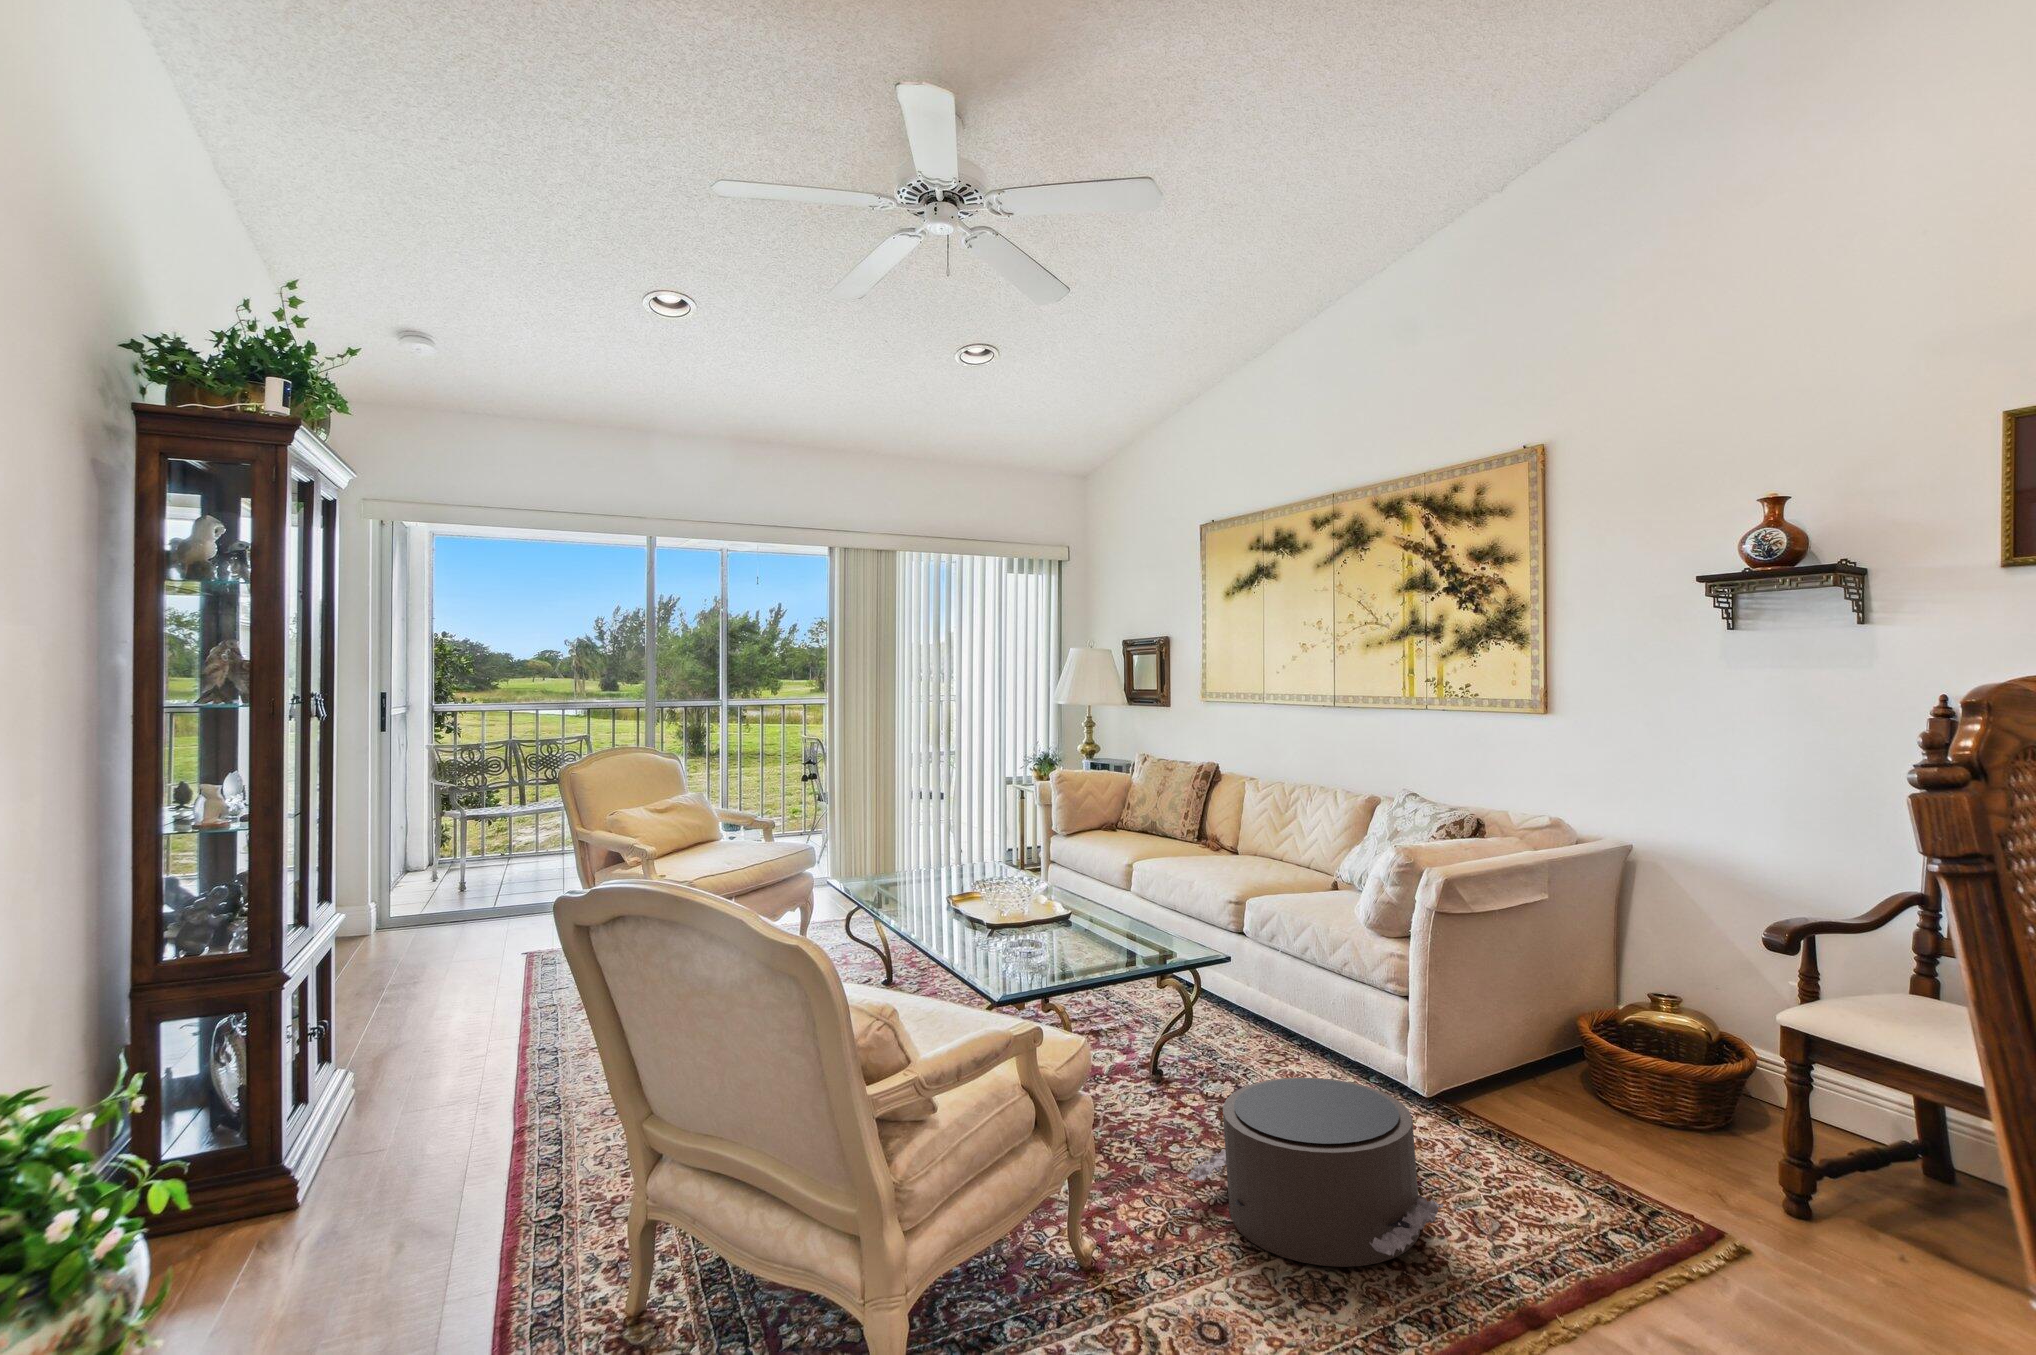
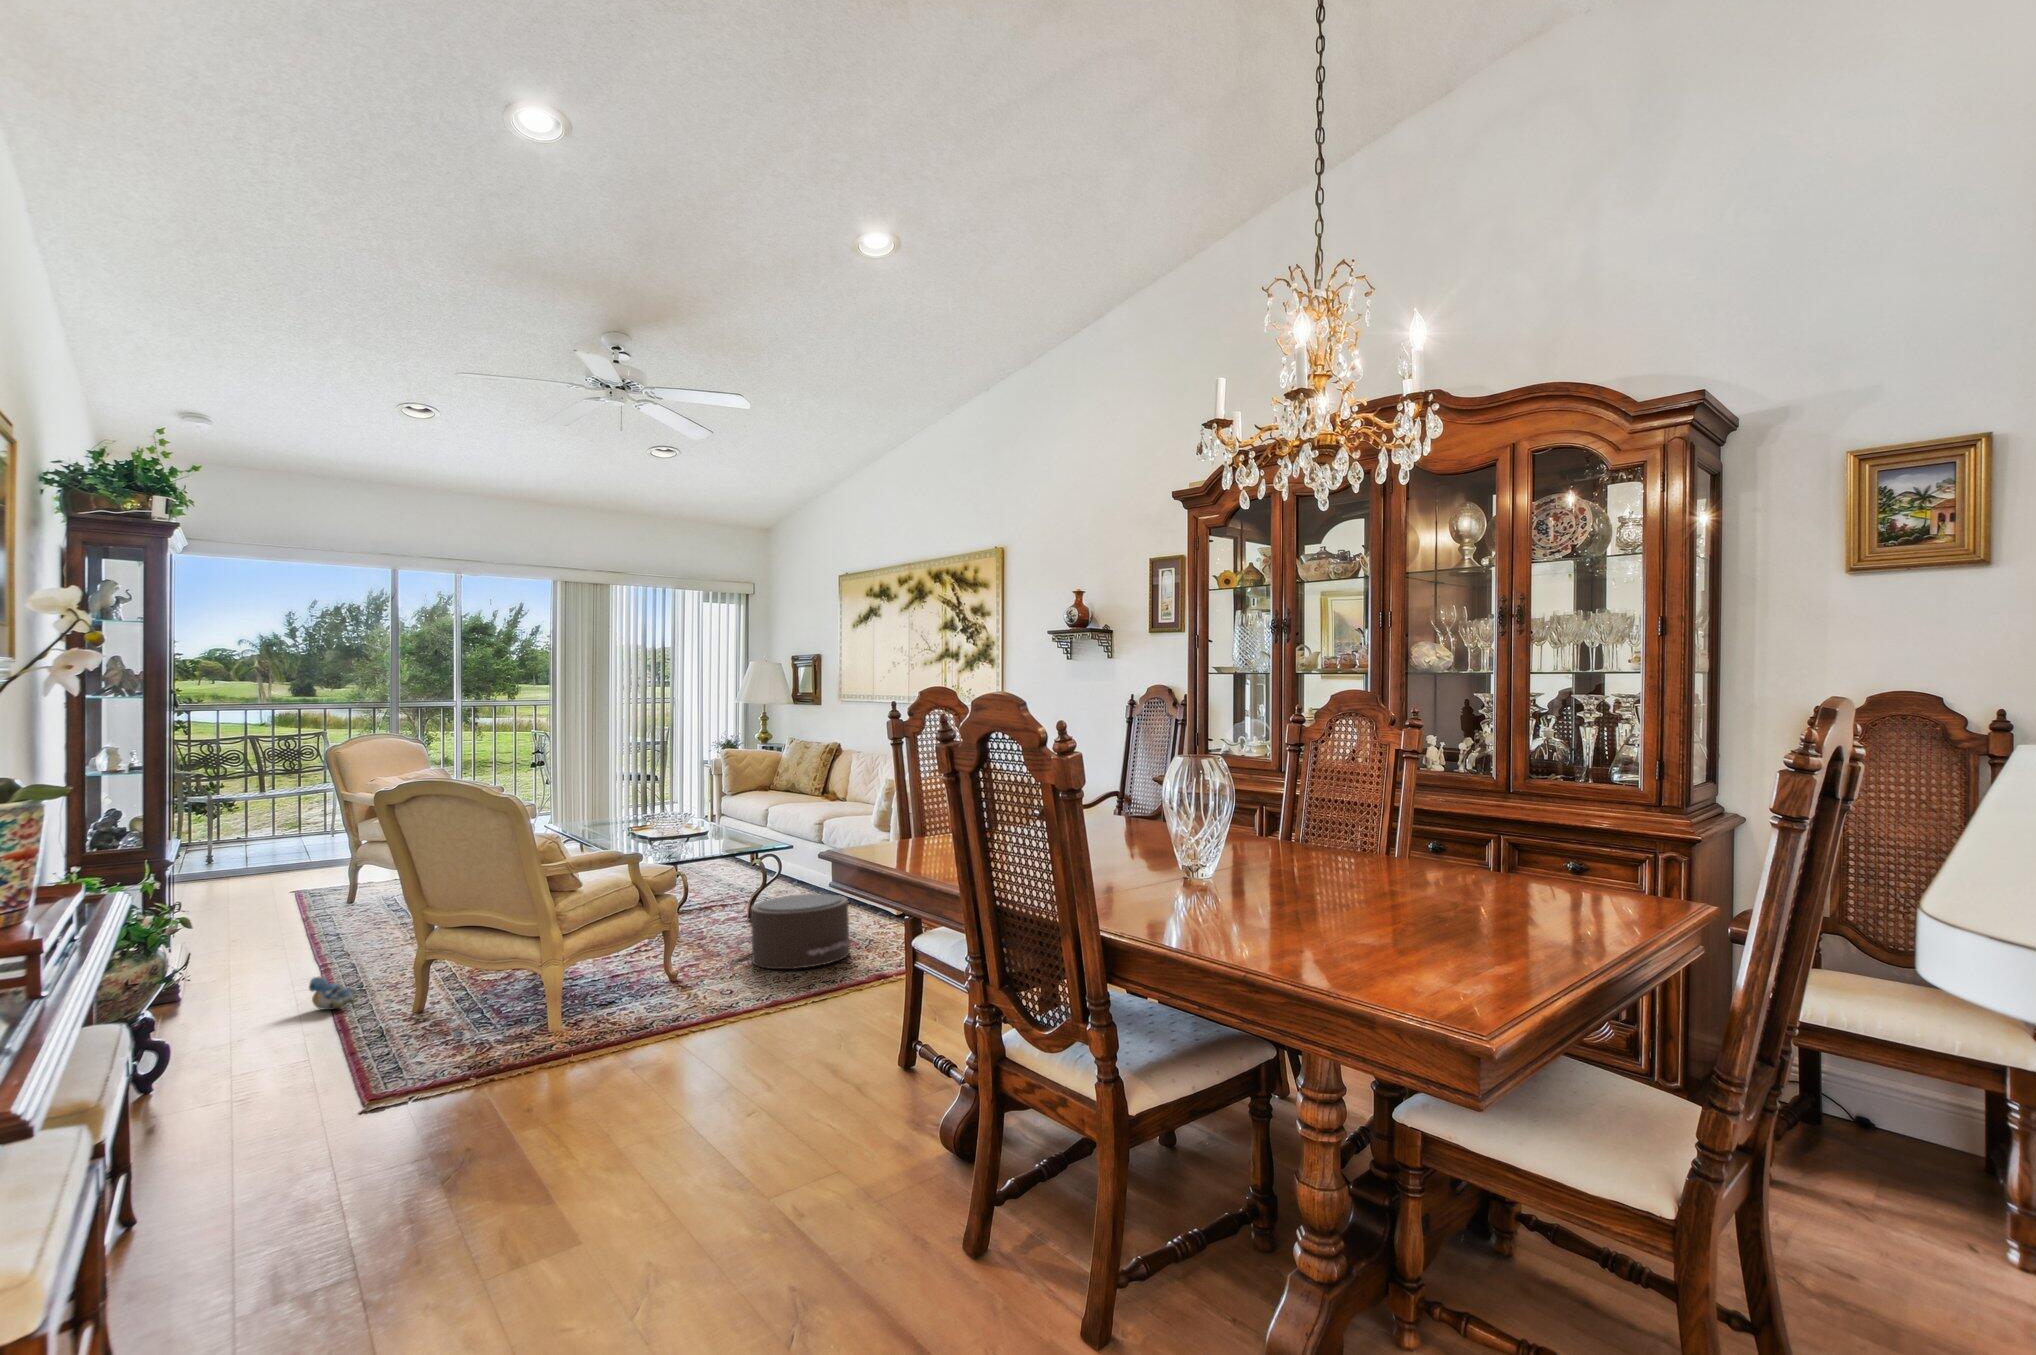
plush toy: none [489,1238,573,1304] -> present [309,977,360,1010]

